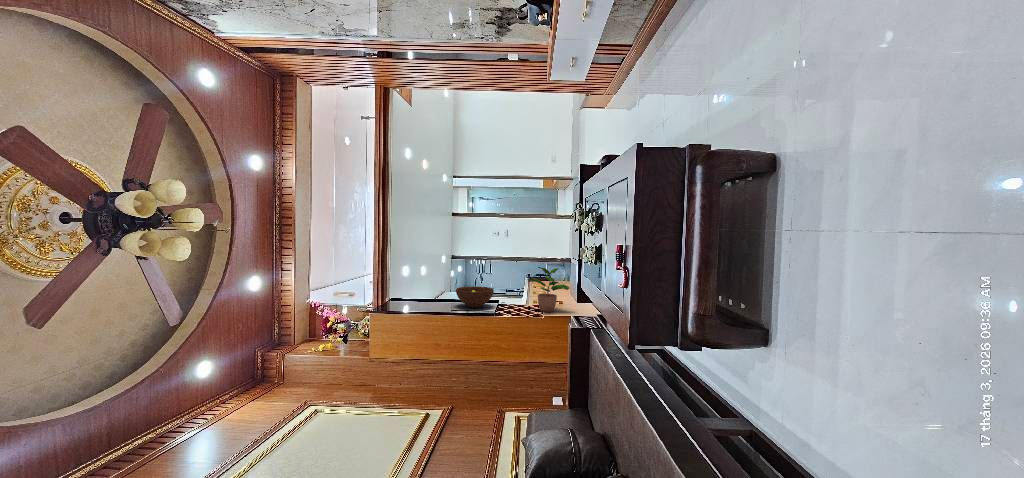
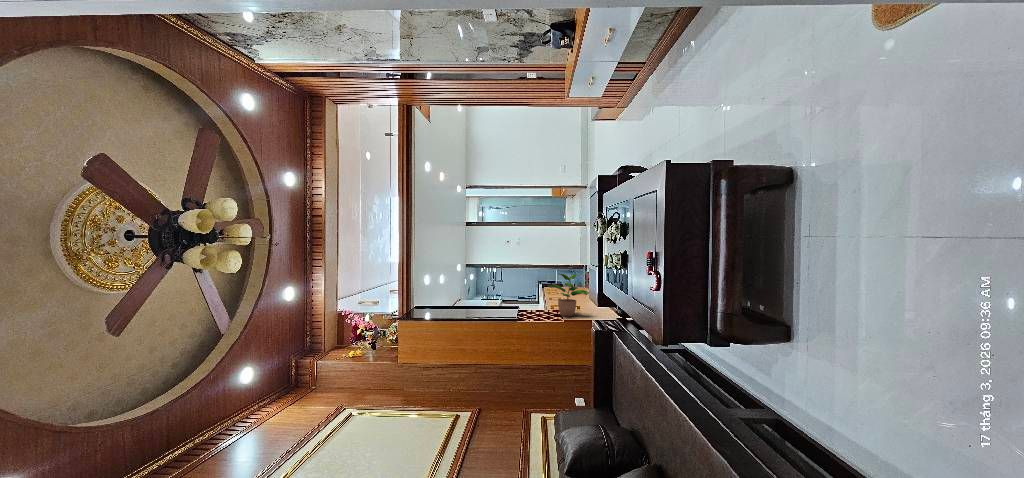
fruit bowl: present [456,286,494,308] -> none [479,293,515,314]

